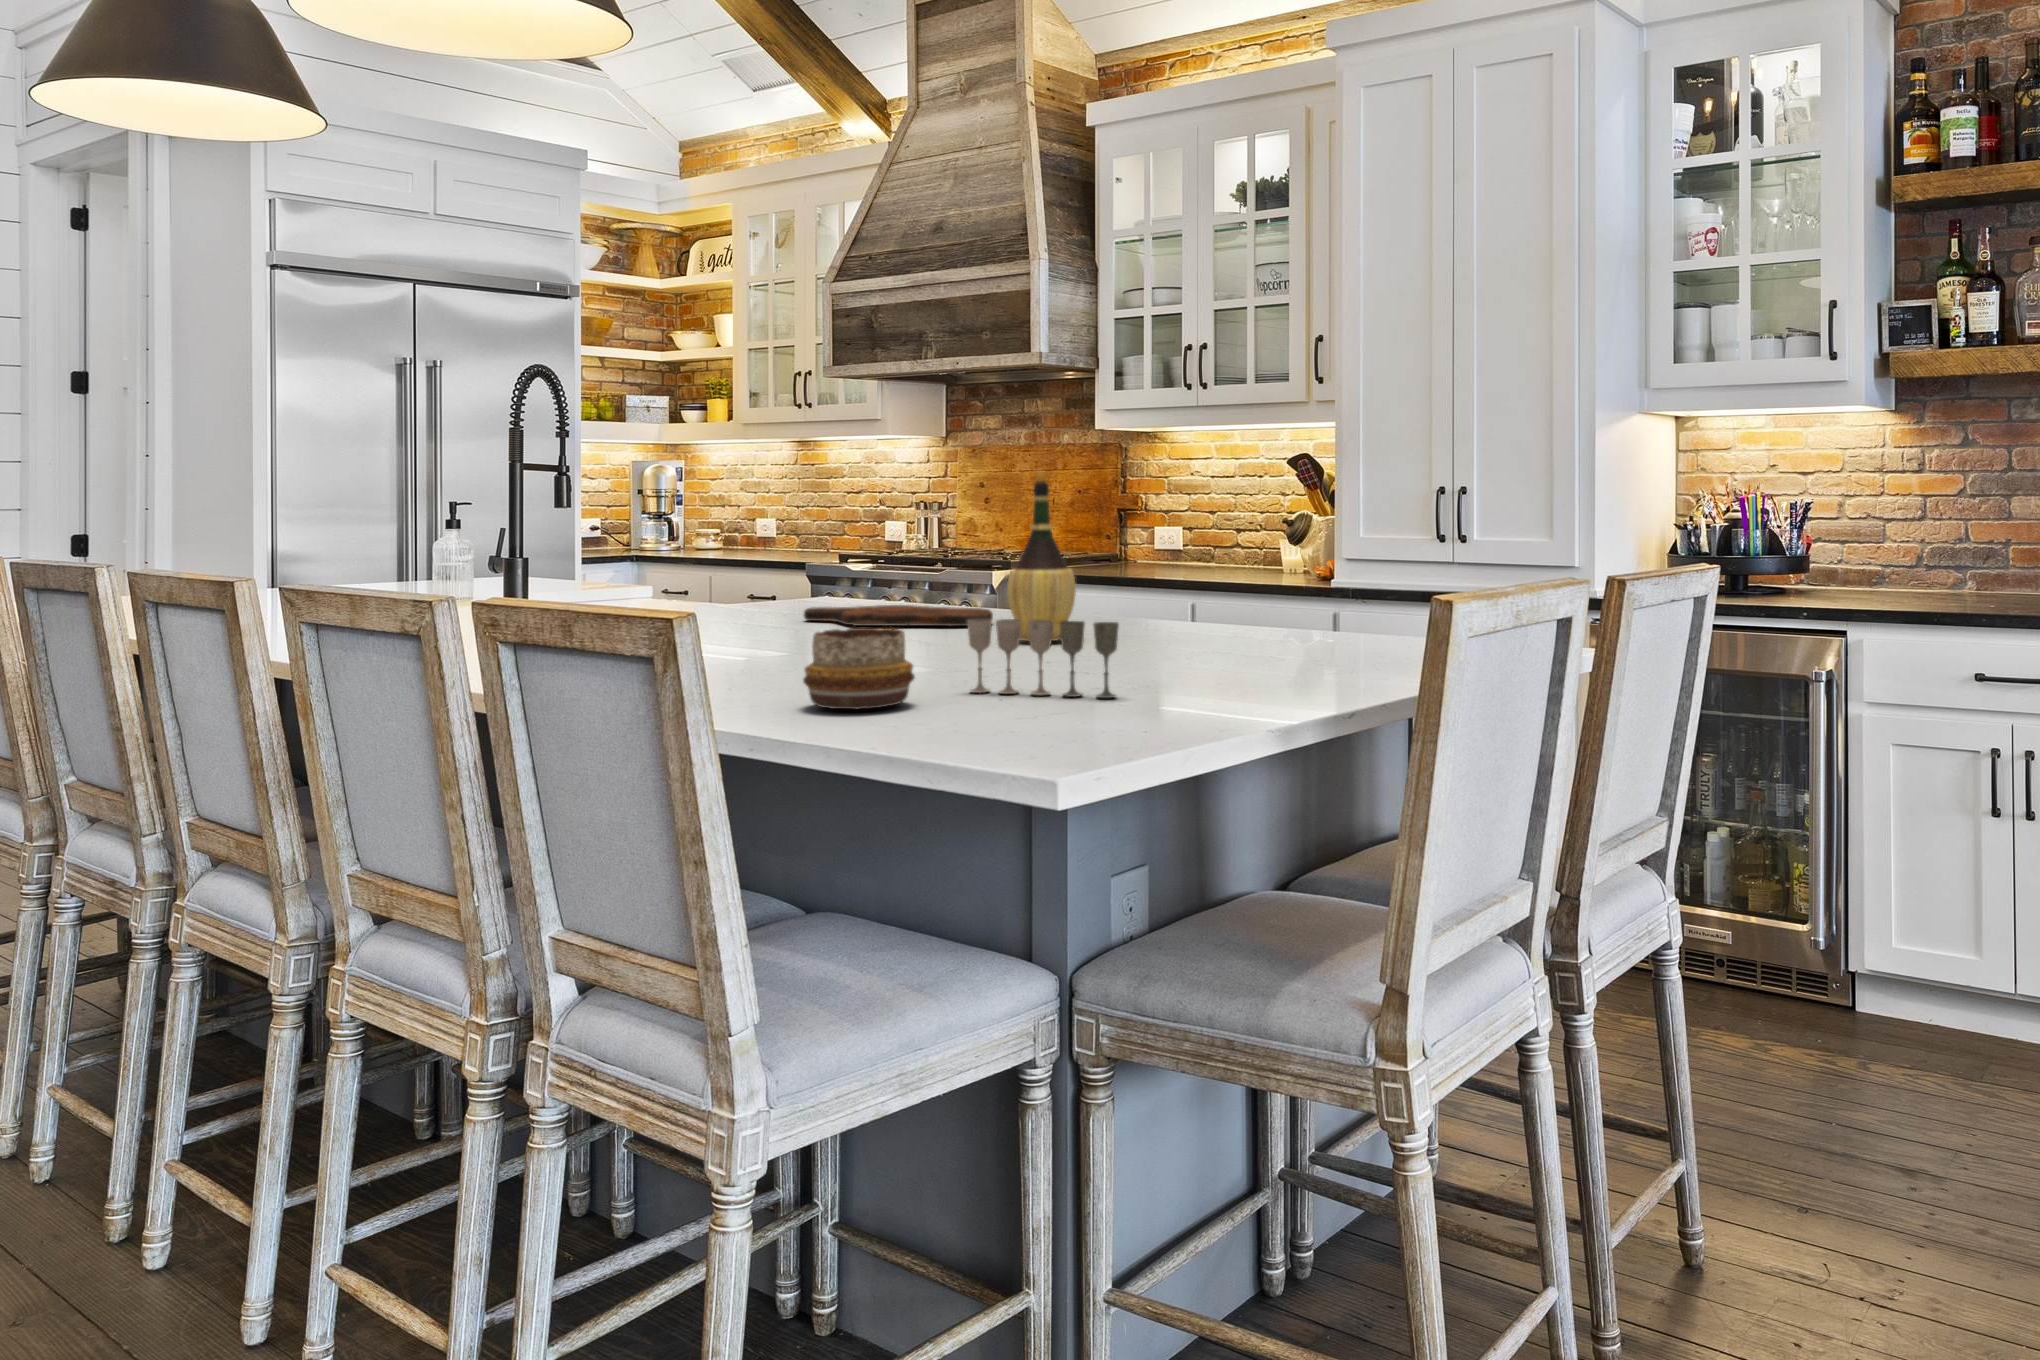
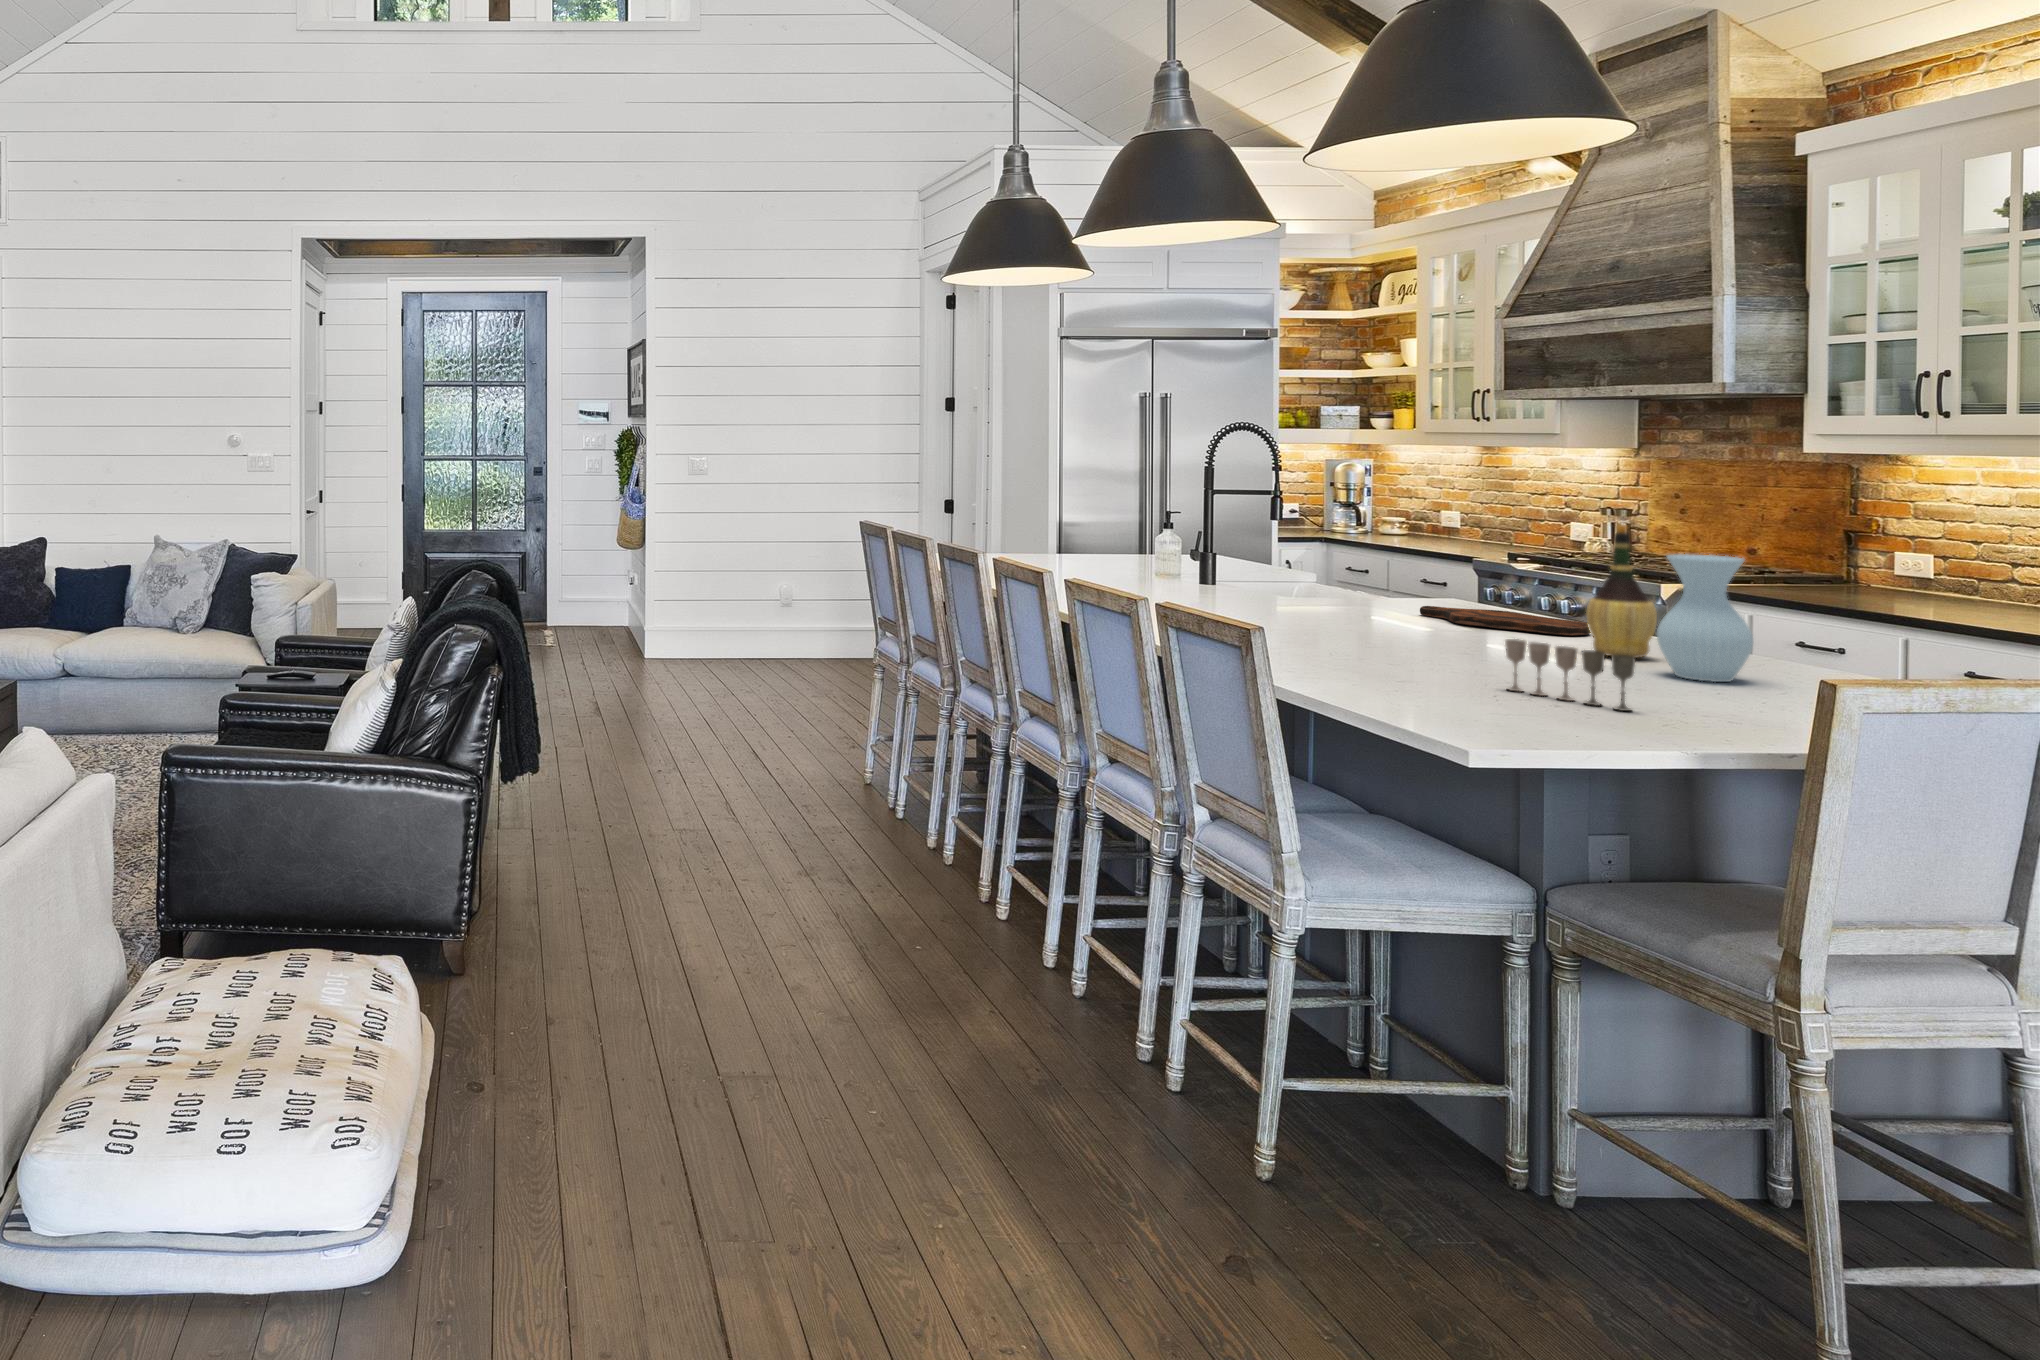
vase: none [1091,501,1179,656] -> present [1657,554,1754,682]
decorative bowl: present [803,628,915,709] -> none [1368,635,1453,691]

